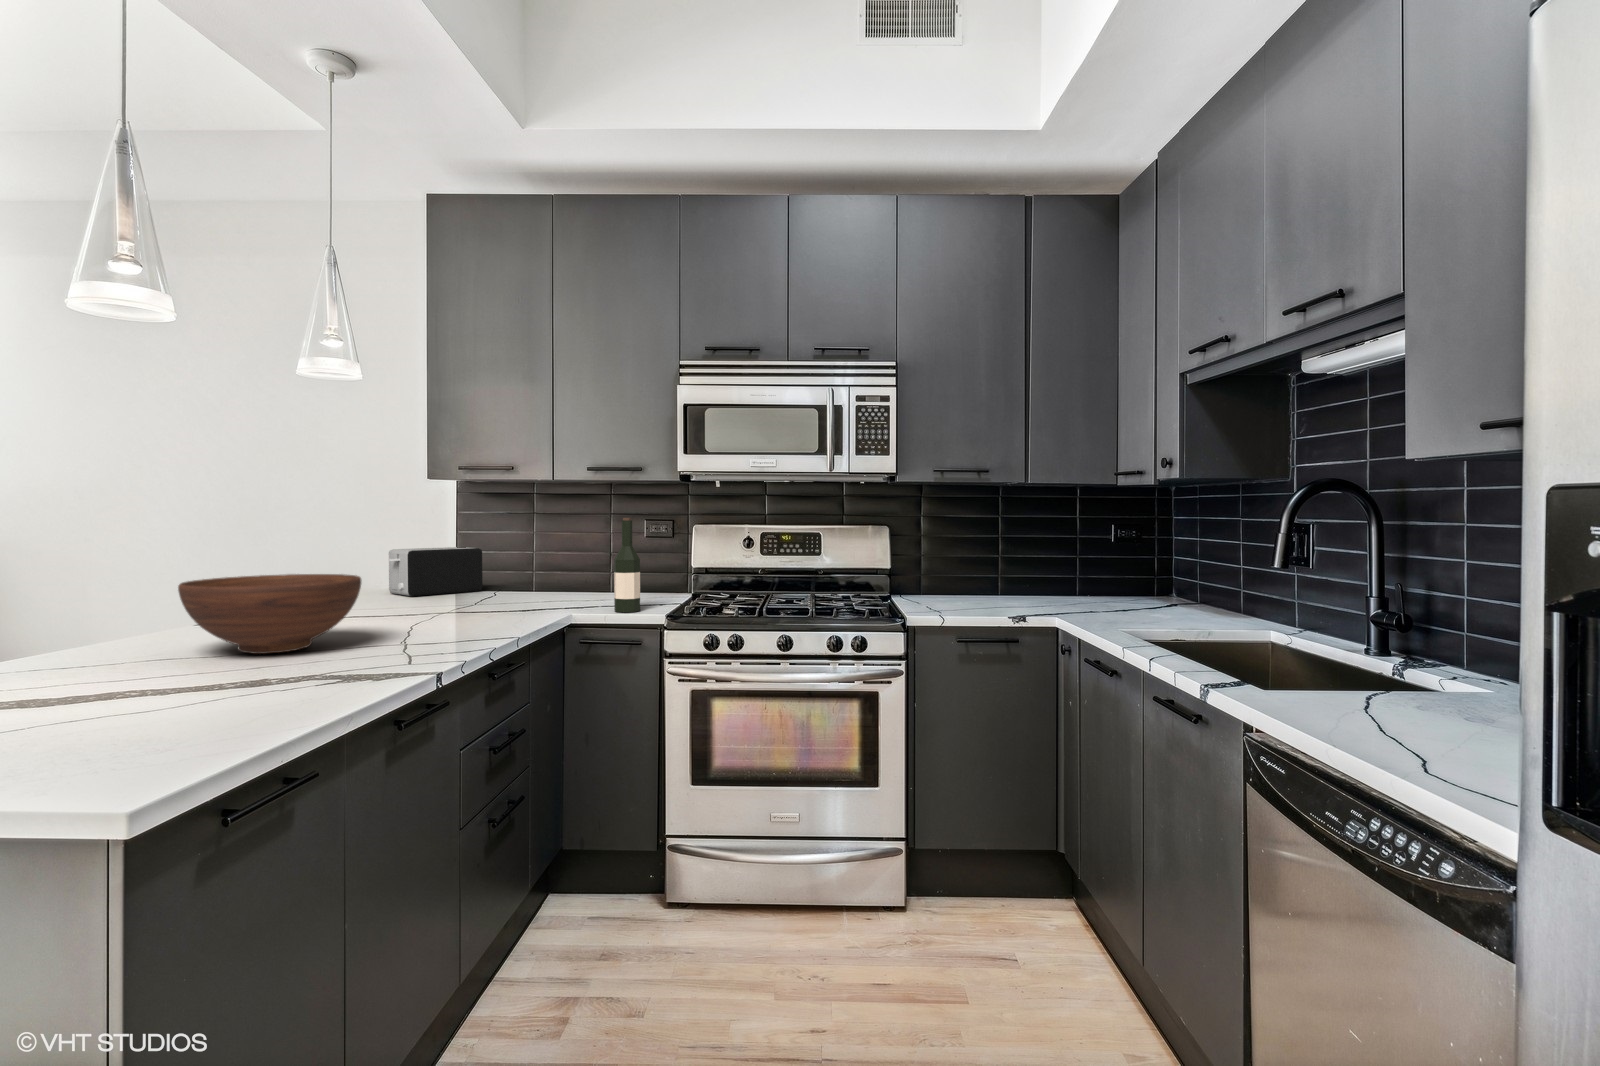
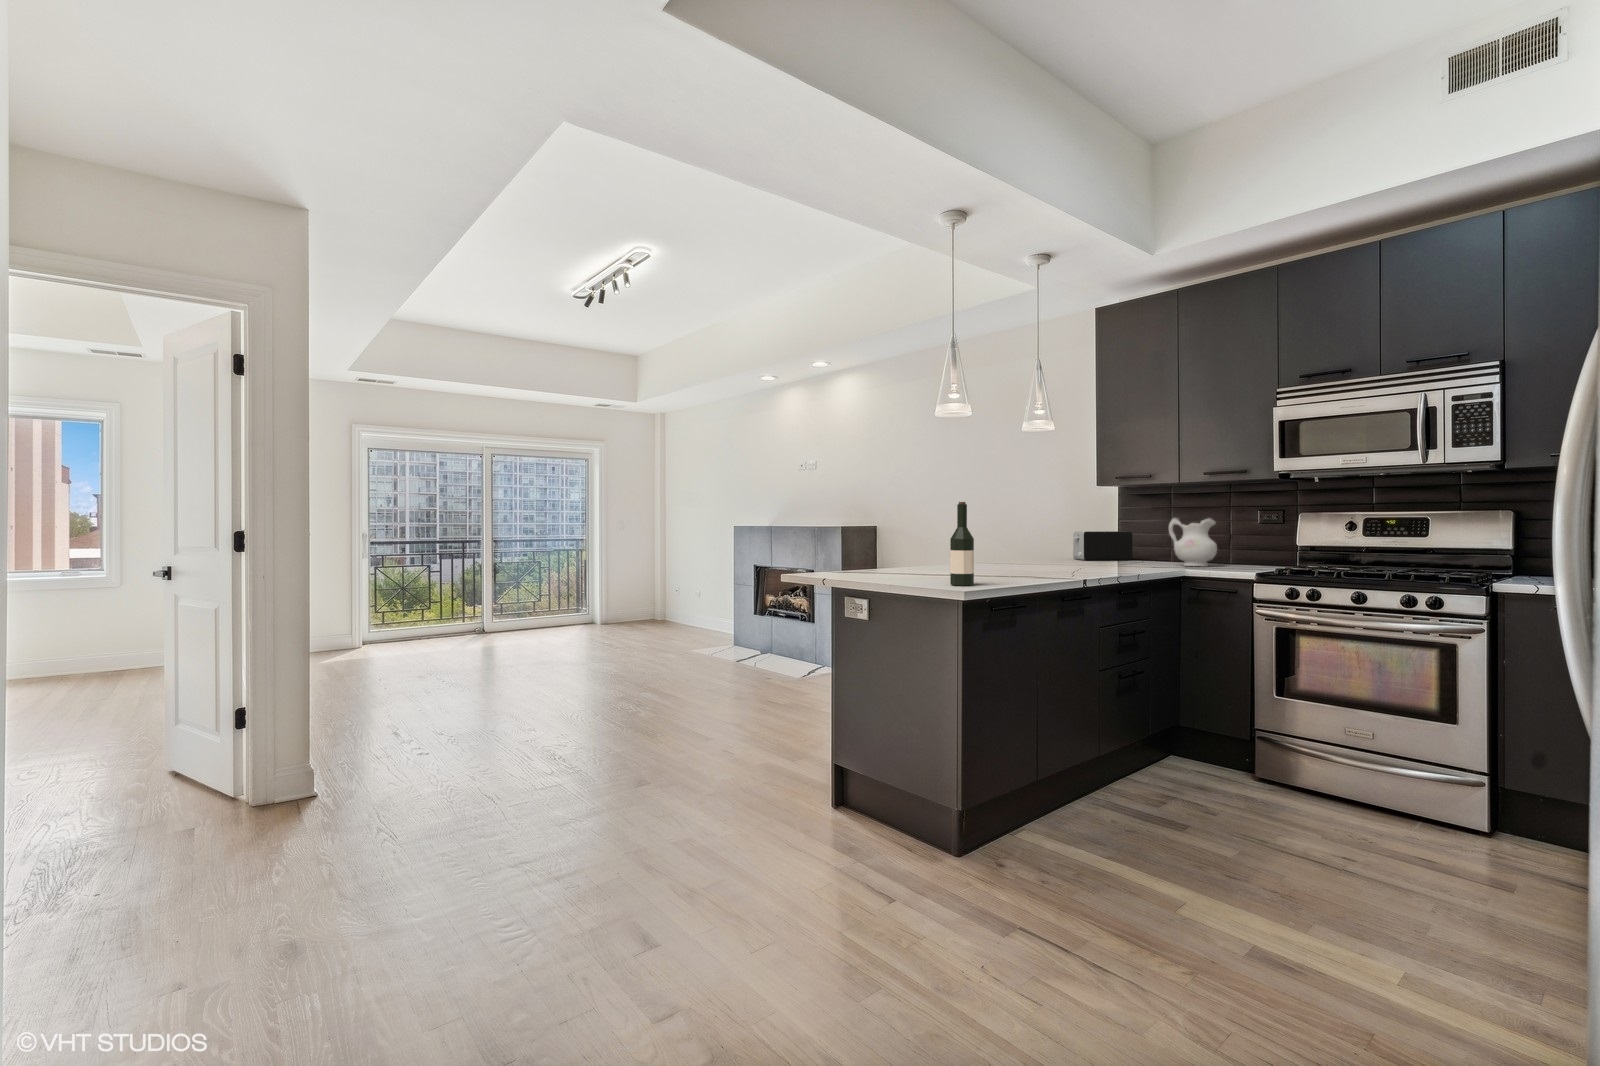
wine bottle: present [614,518,640,612] -> present [950,502,974,586]
ceramic pitcher: none [541,531,606,603] -> present [1169,518,1217,566]
fruit bowl: present [178,574,361,654] -> none [975,535,1054,571]

